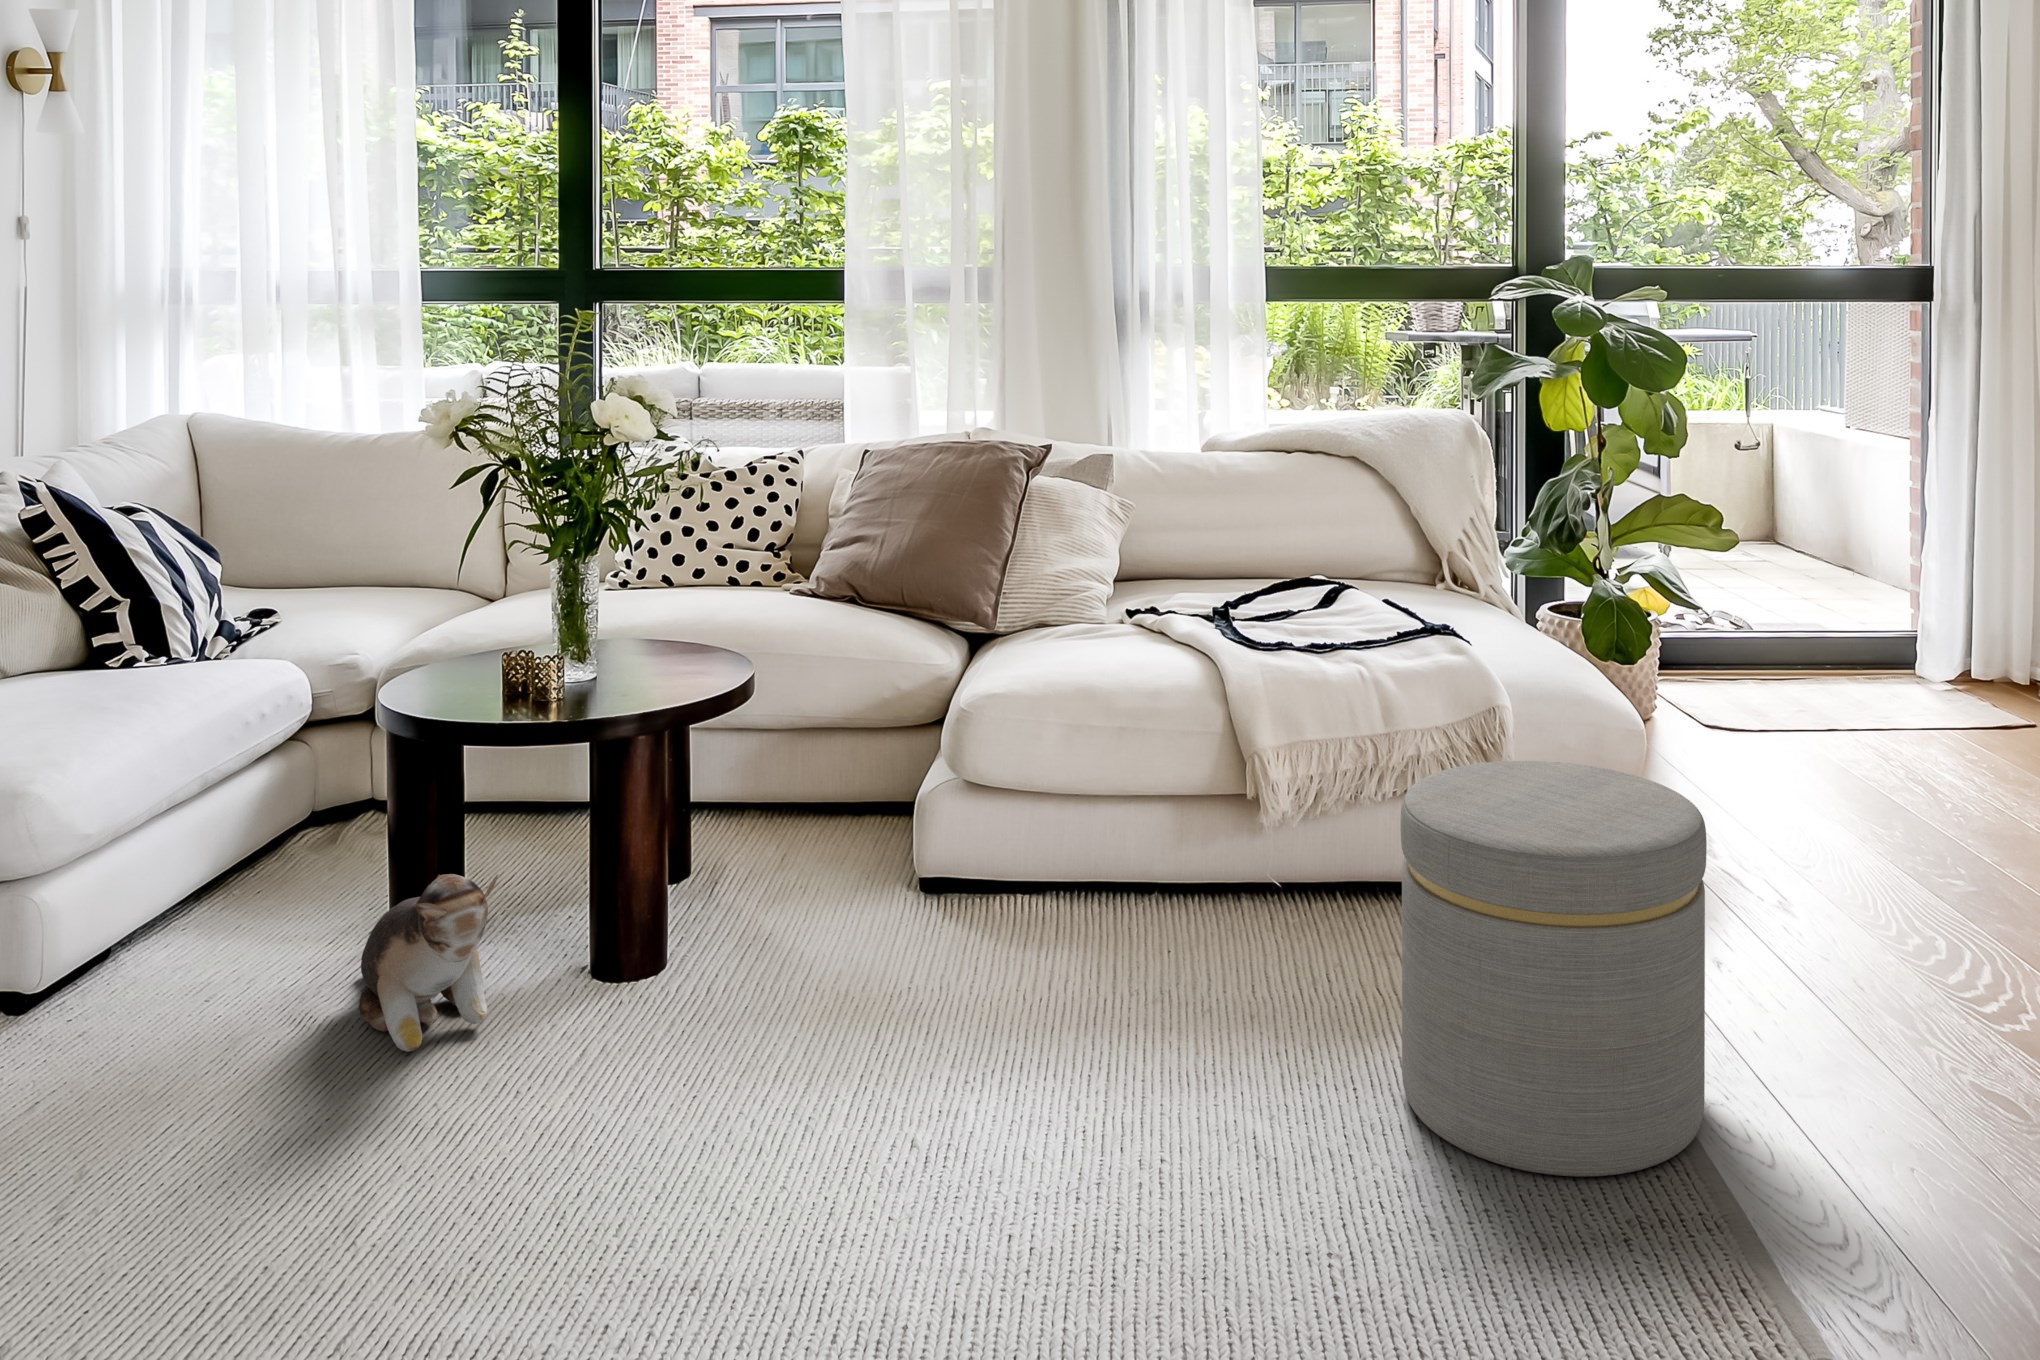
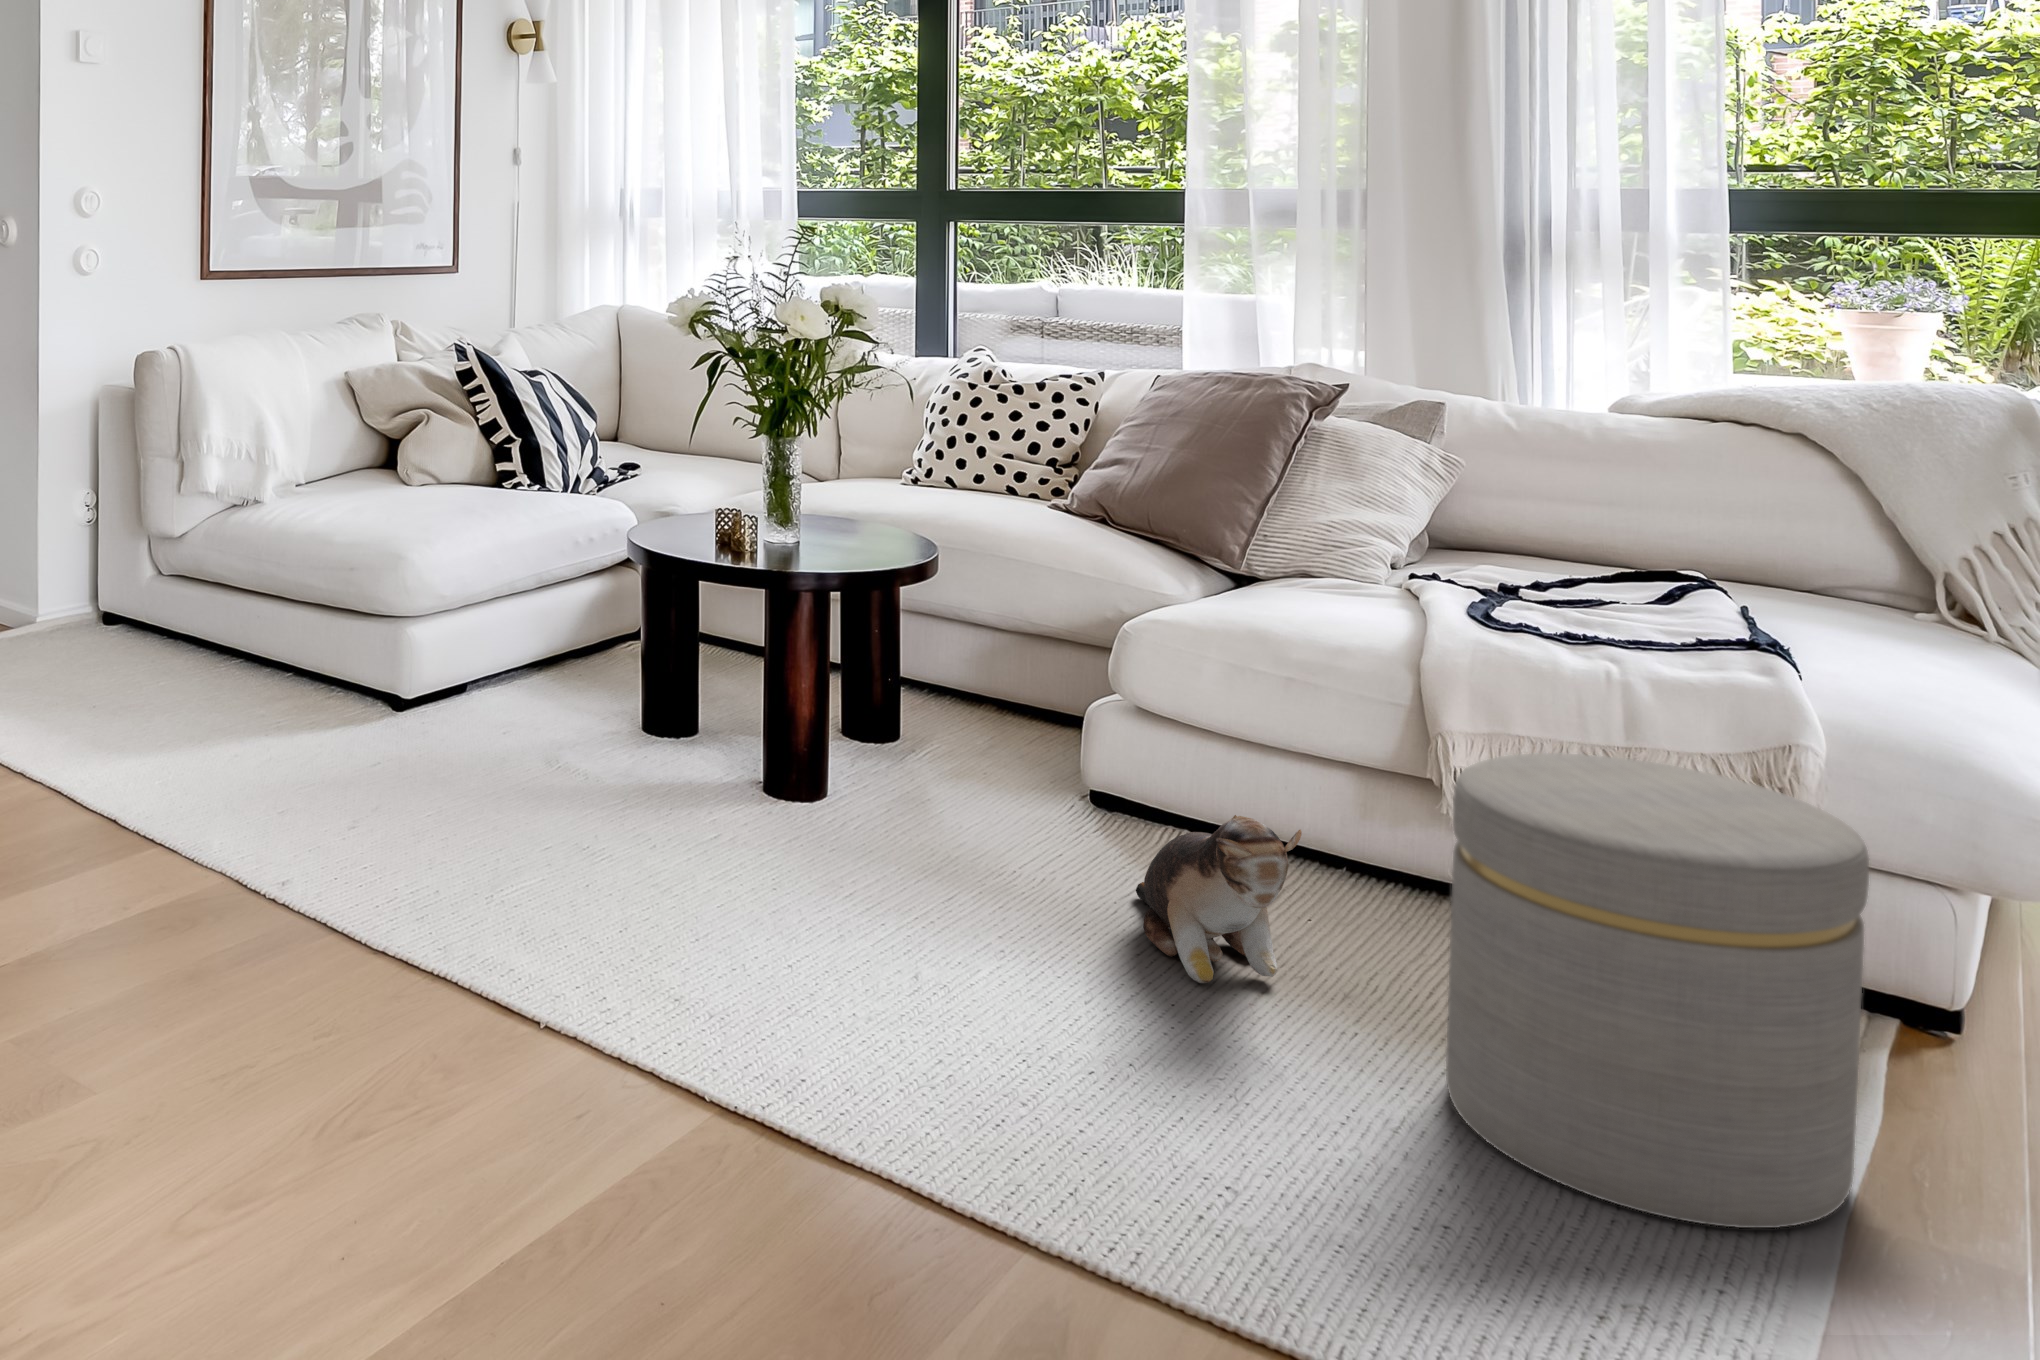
plush toy: present [359,874,498,1052] -> present [1136,815,1302,983]

